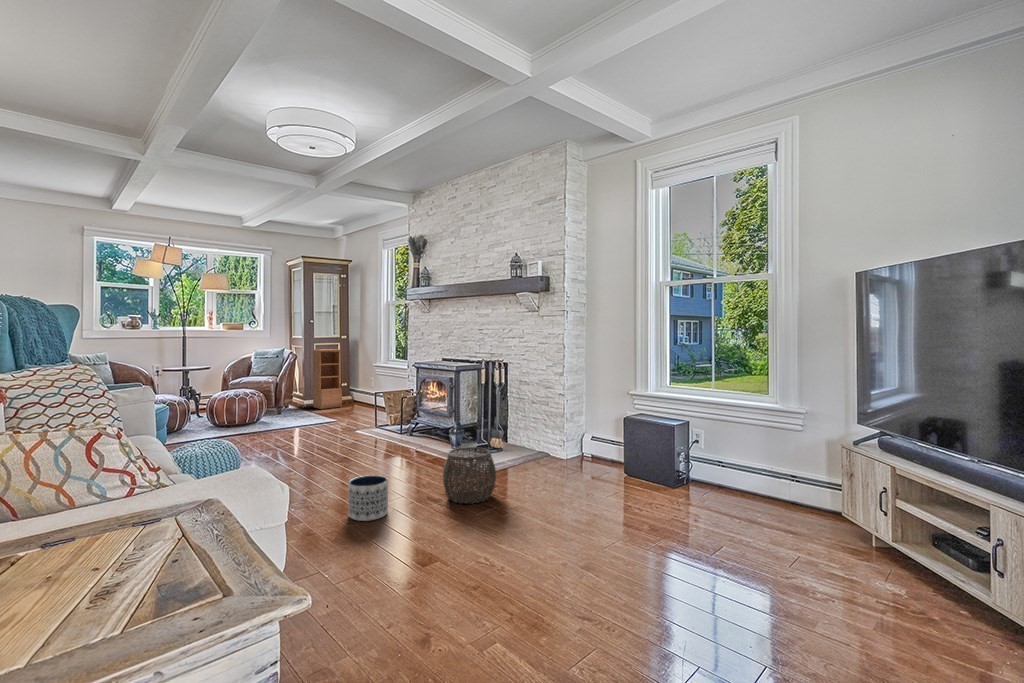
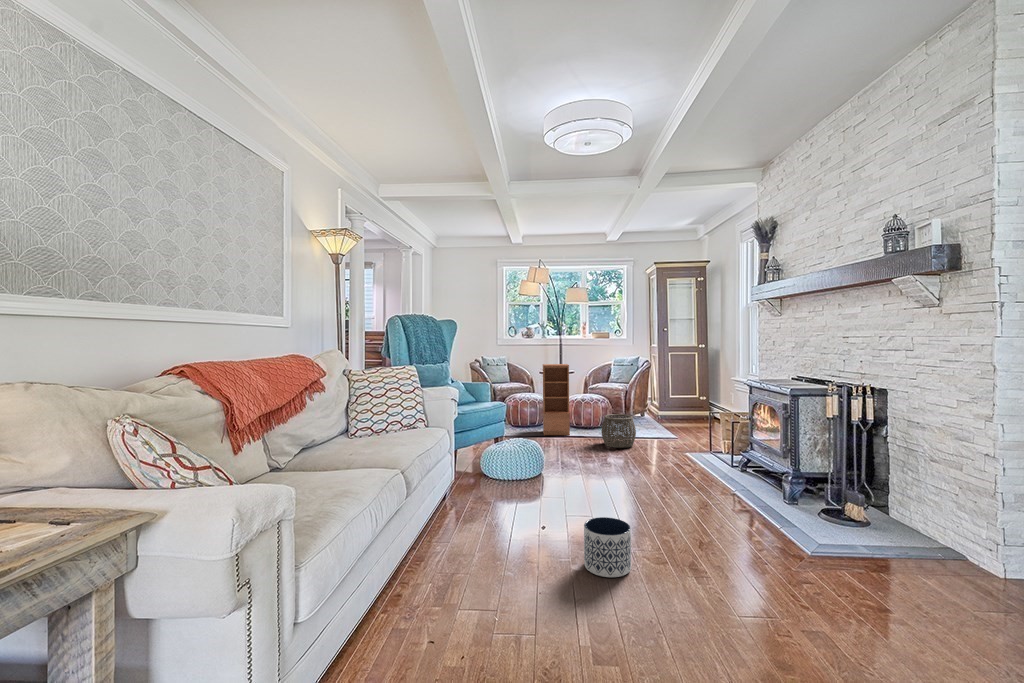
bookcase: present [313,349,342,409] -> present [543,364,570,435]
woven basket: present [442,447,496,504] -> present [601,414,636,448]

